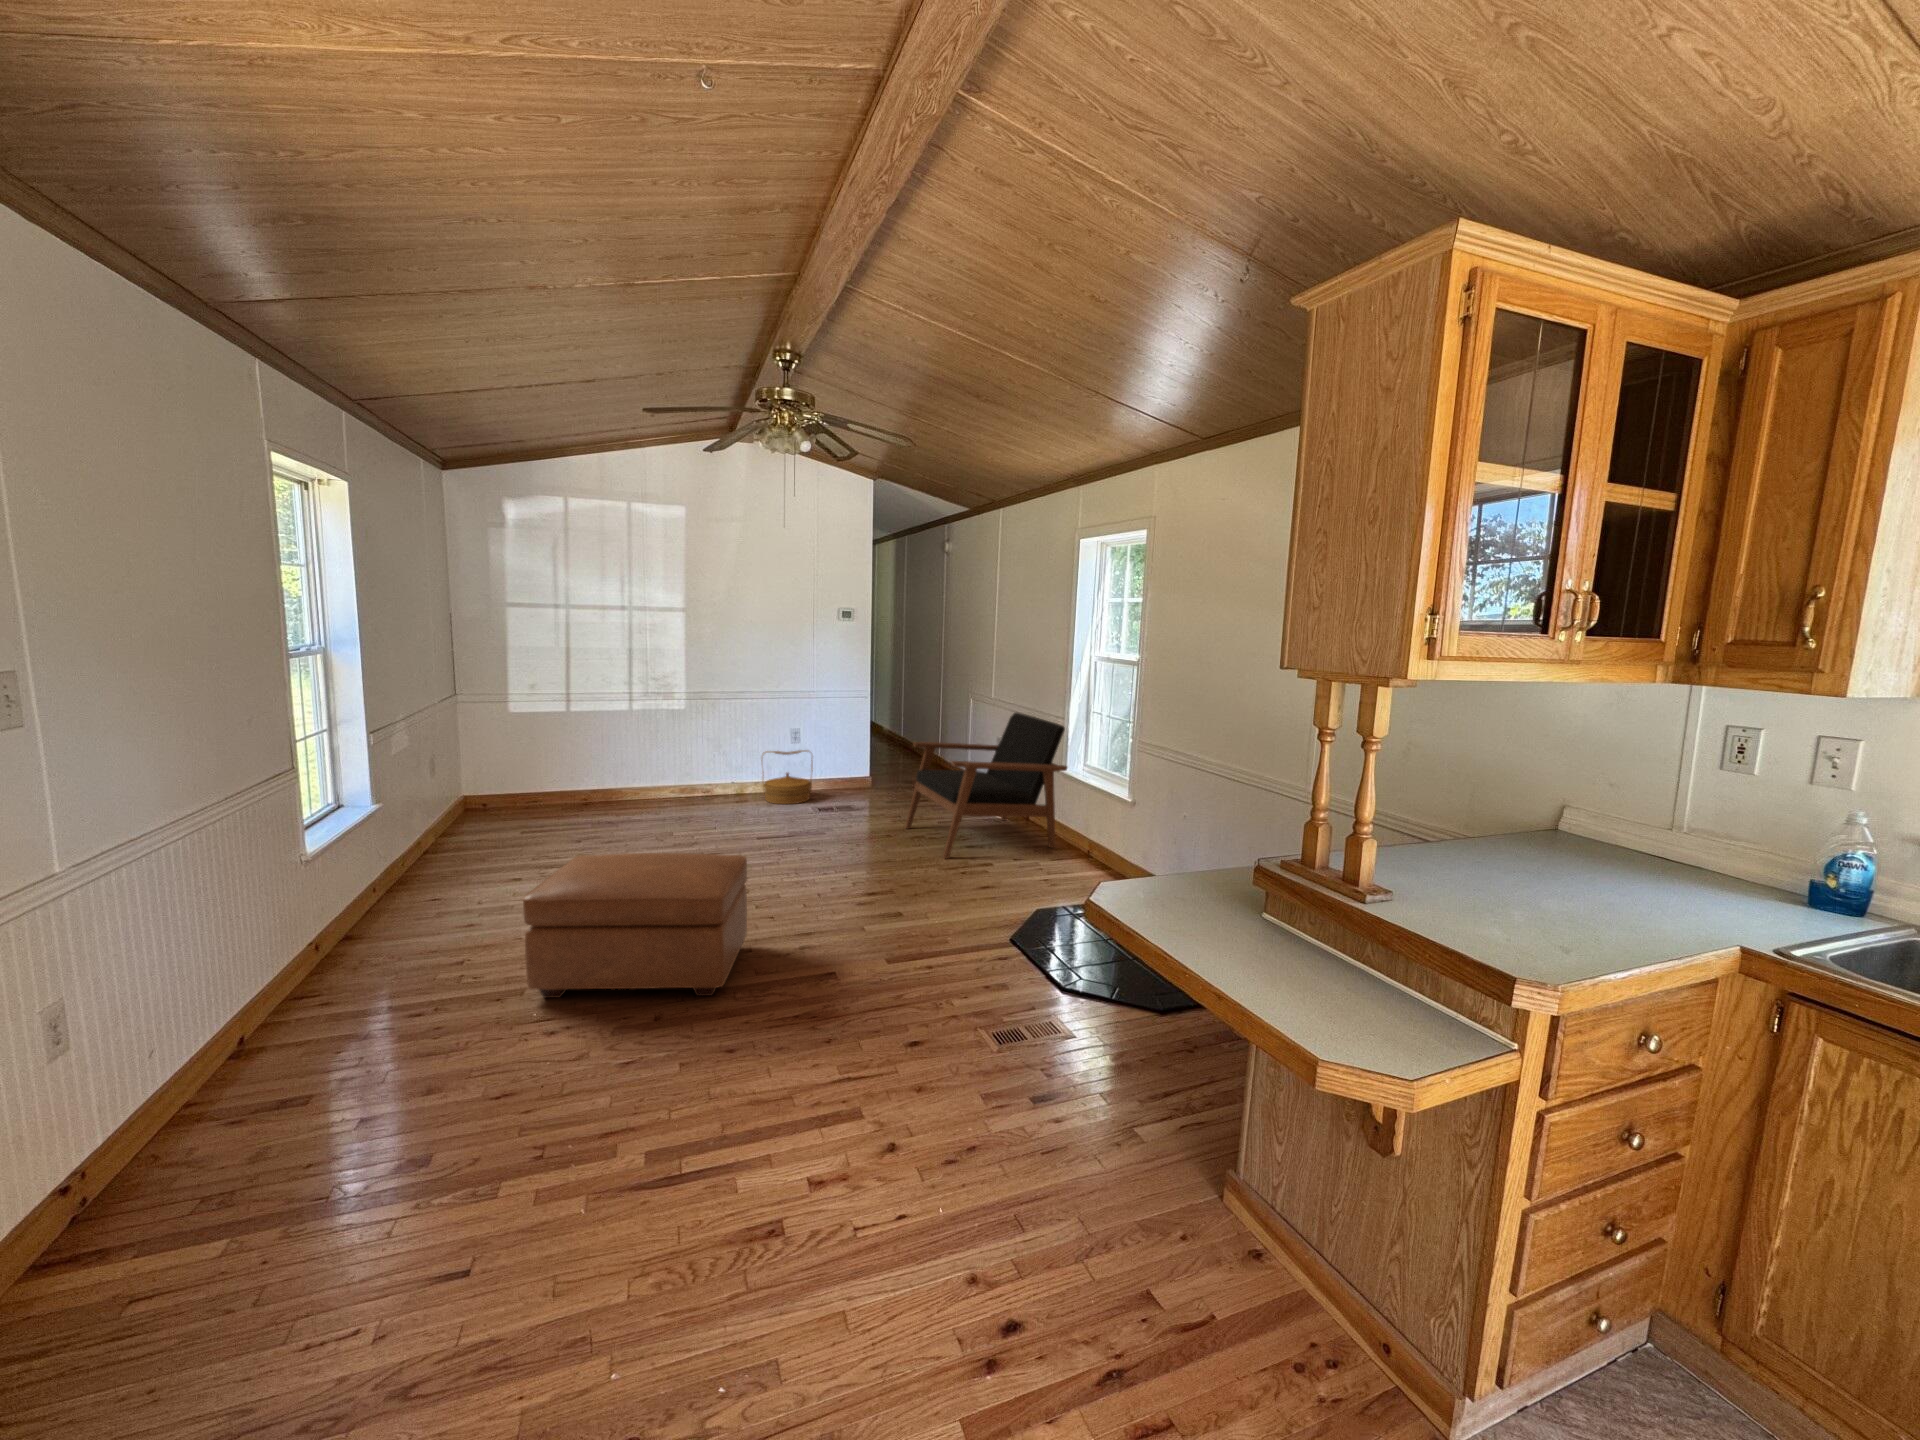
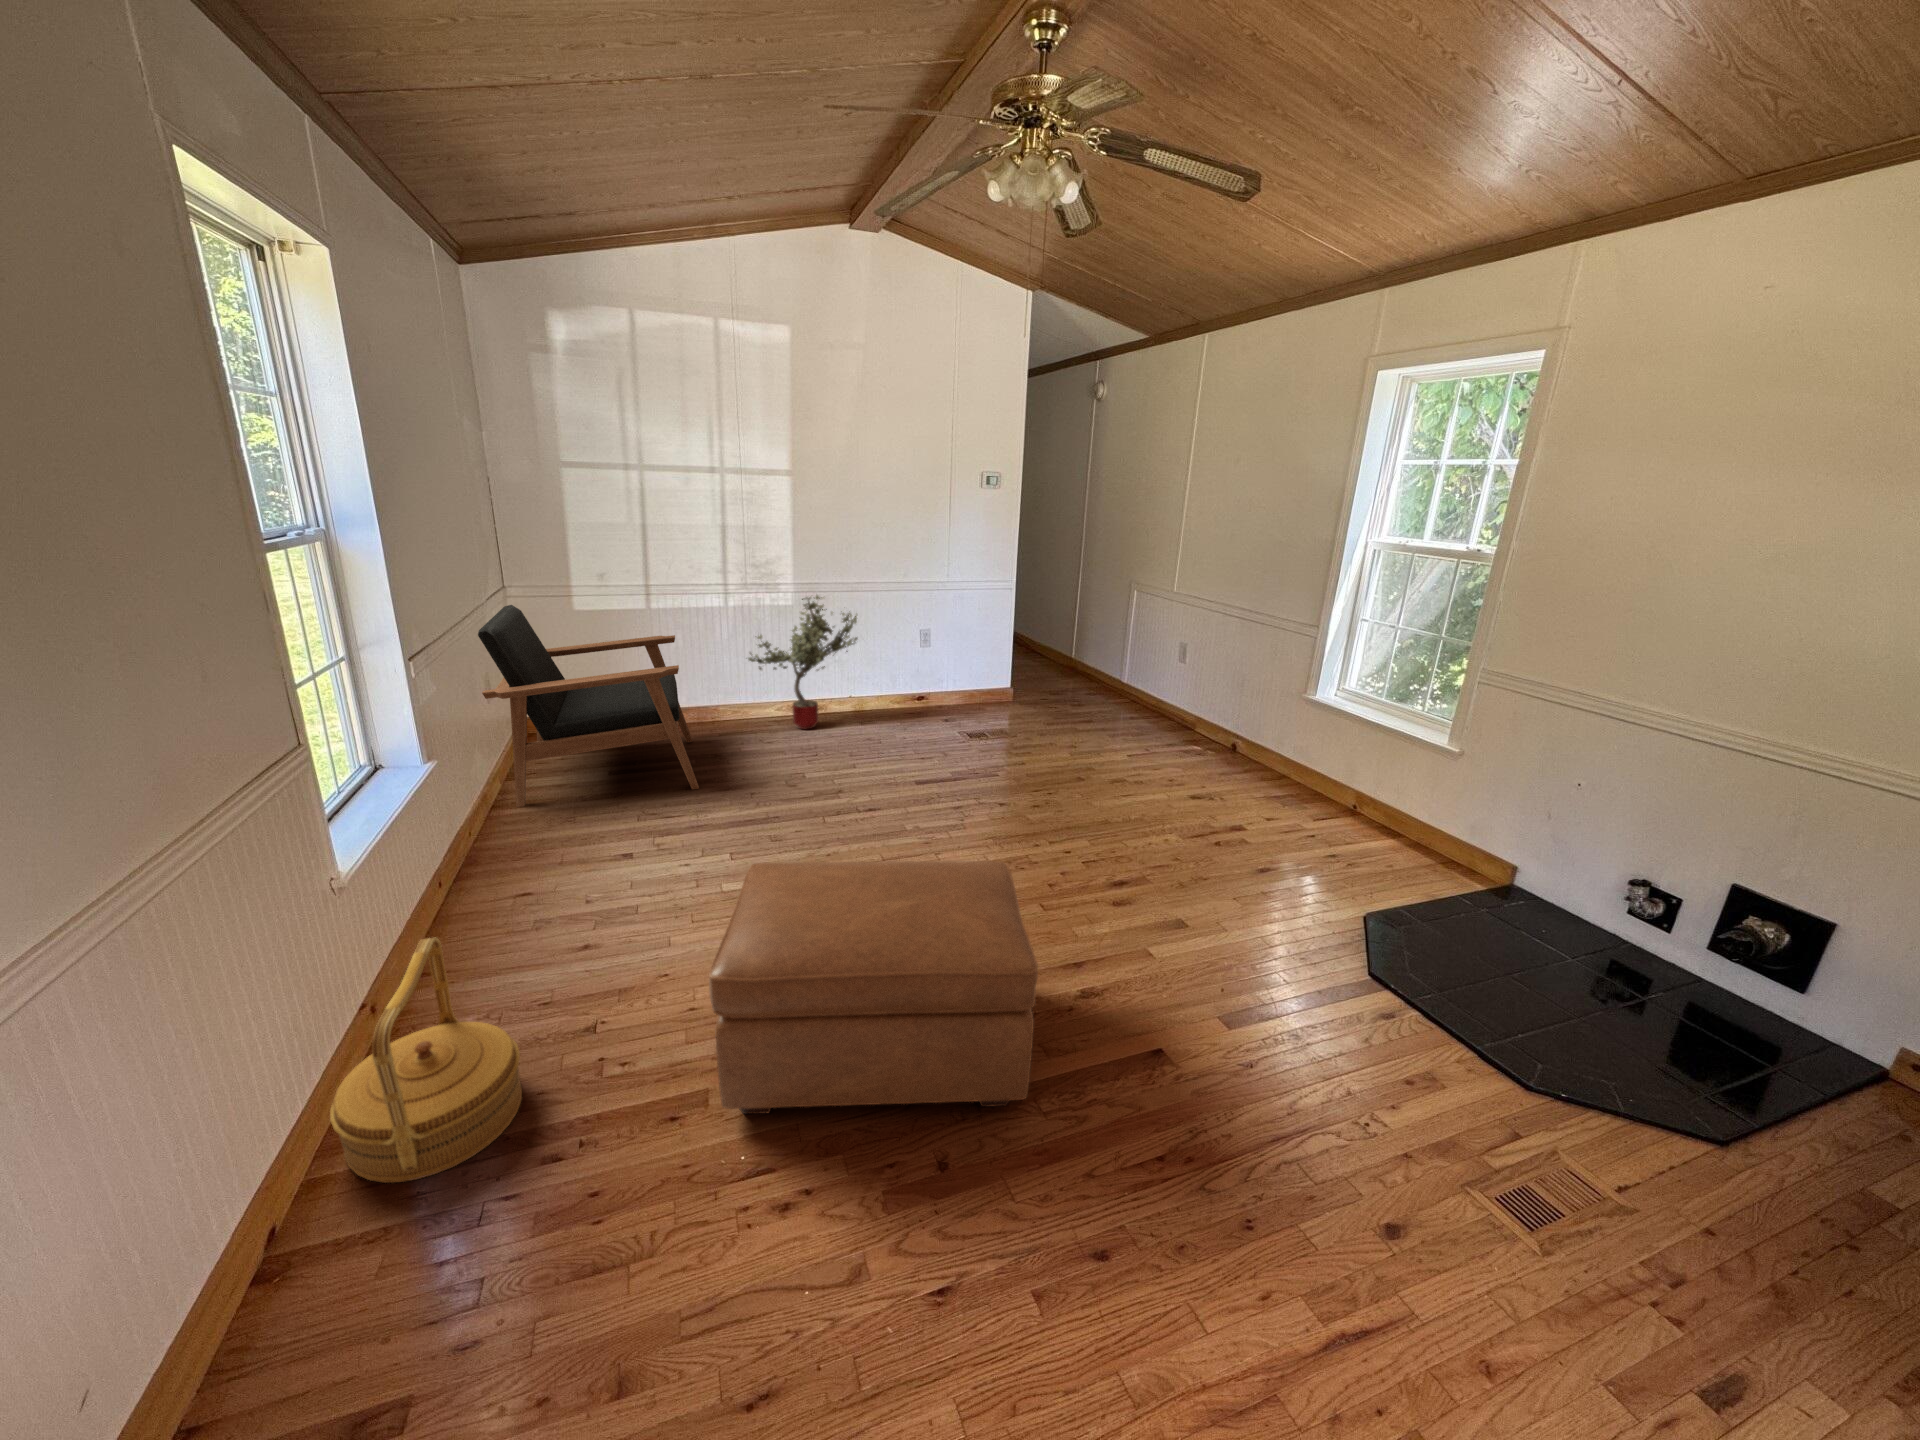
potted tree: none [642,701,735,808] -> present [748,595,857,729]
armchair: present [905,713,1067,859] -> present [478,605,699,807]
woven basket: present [761,750,813,804] -> present [330,938,522,1183]

